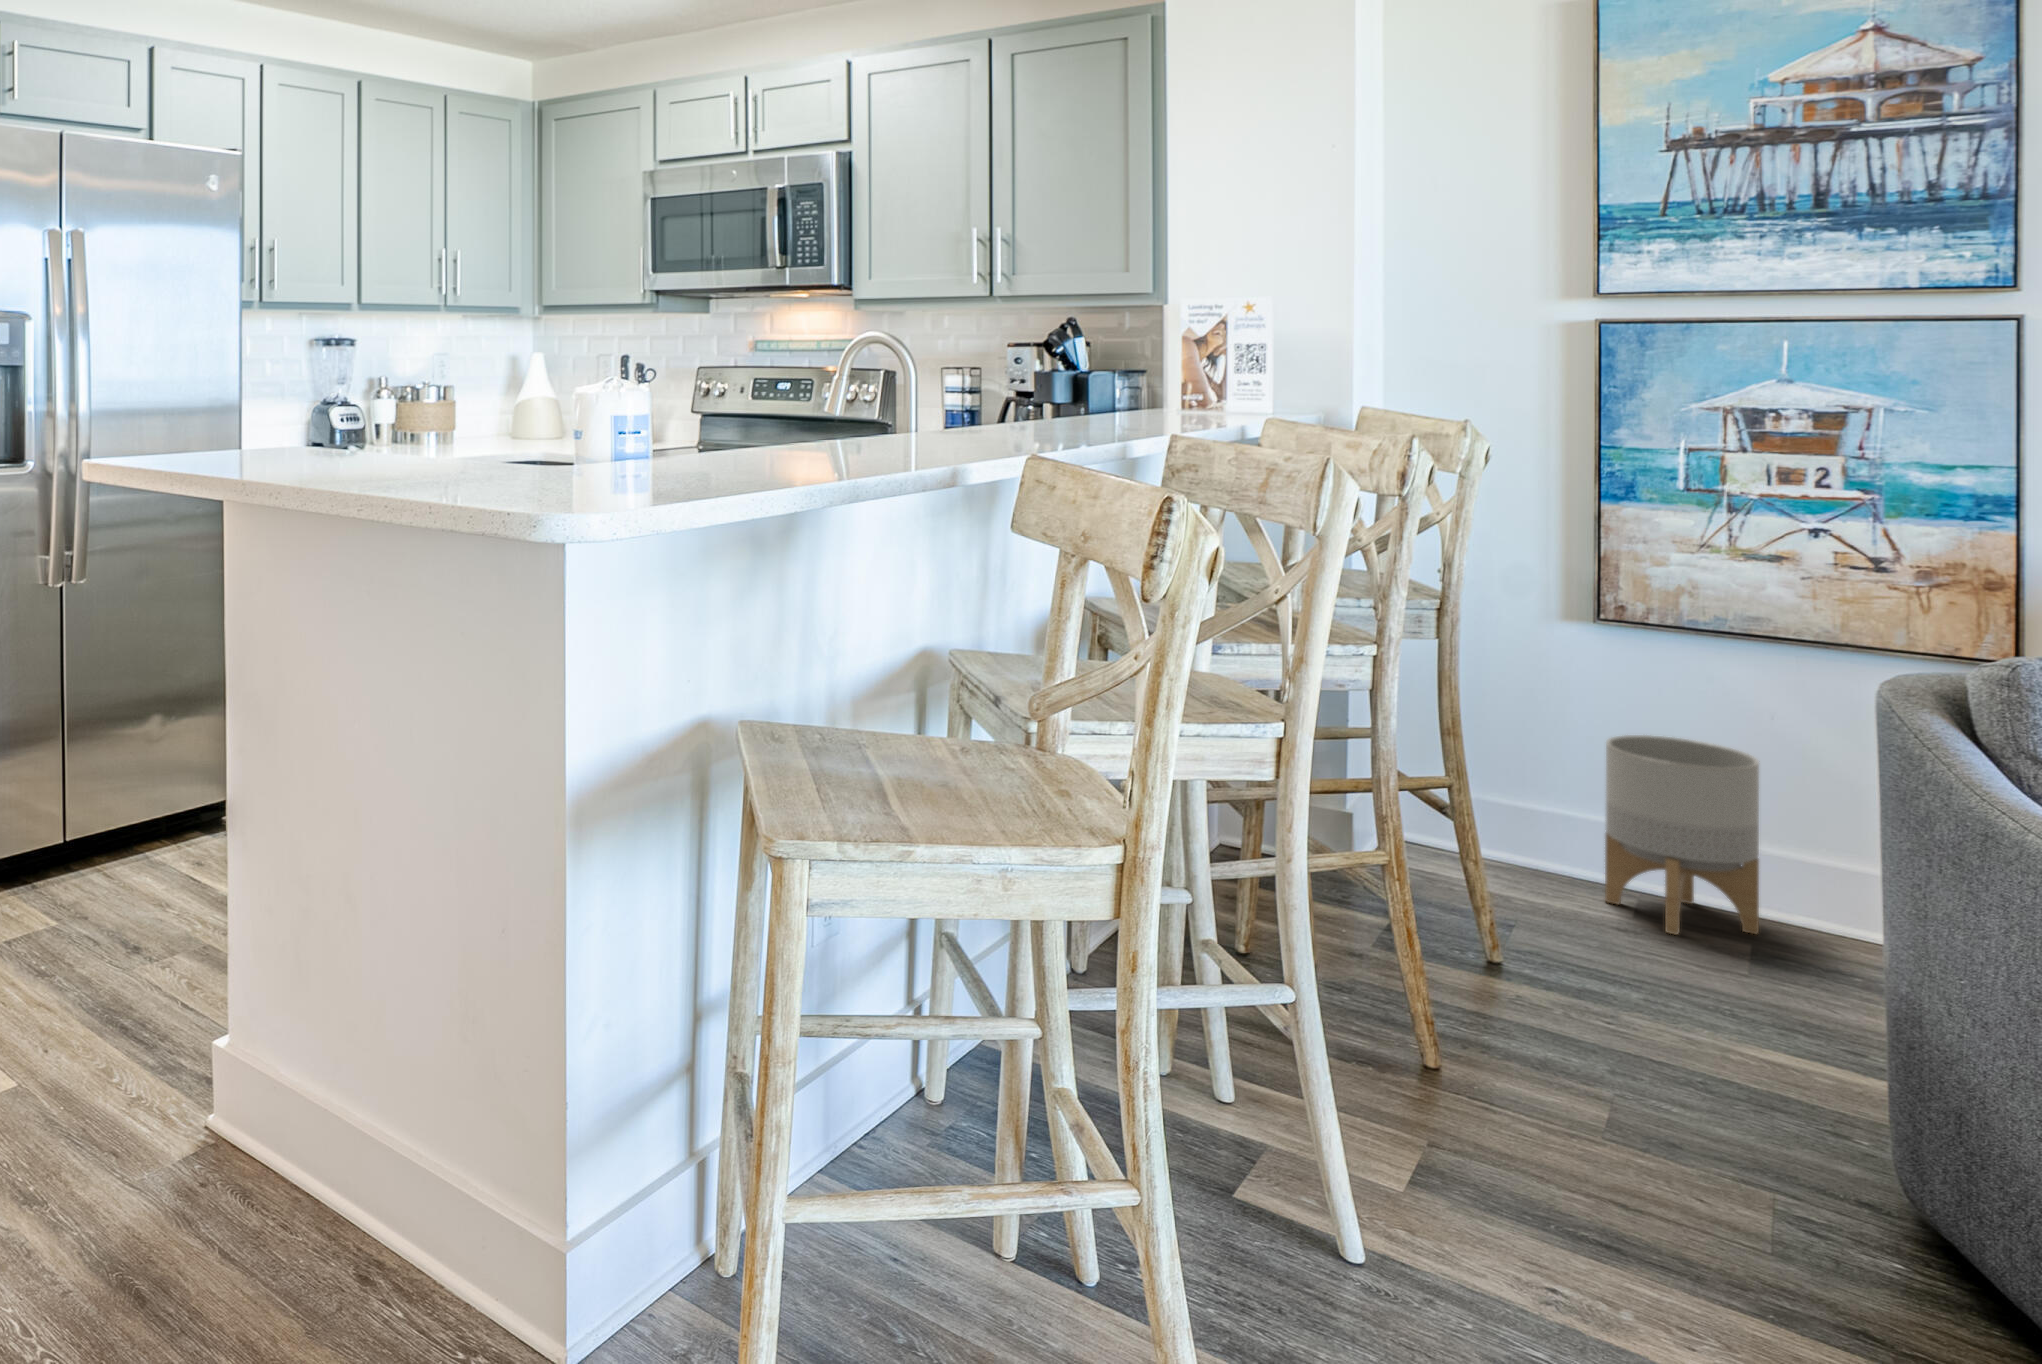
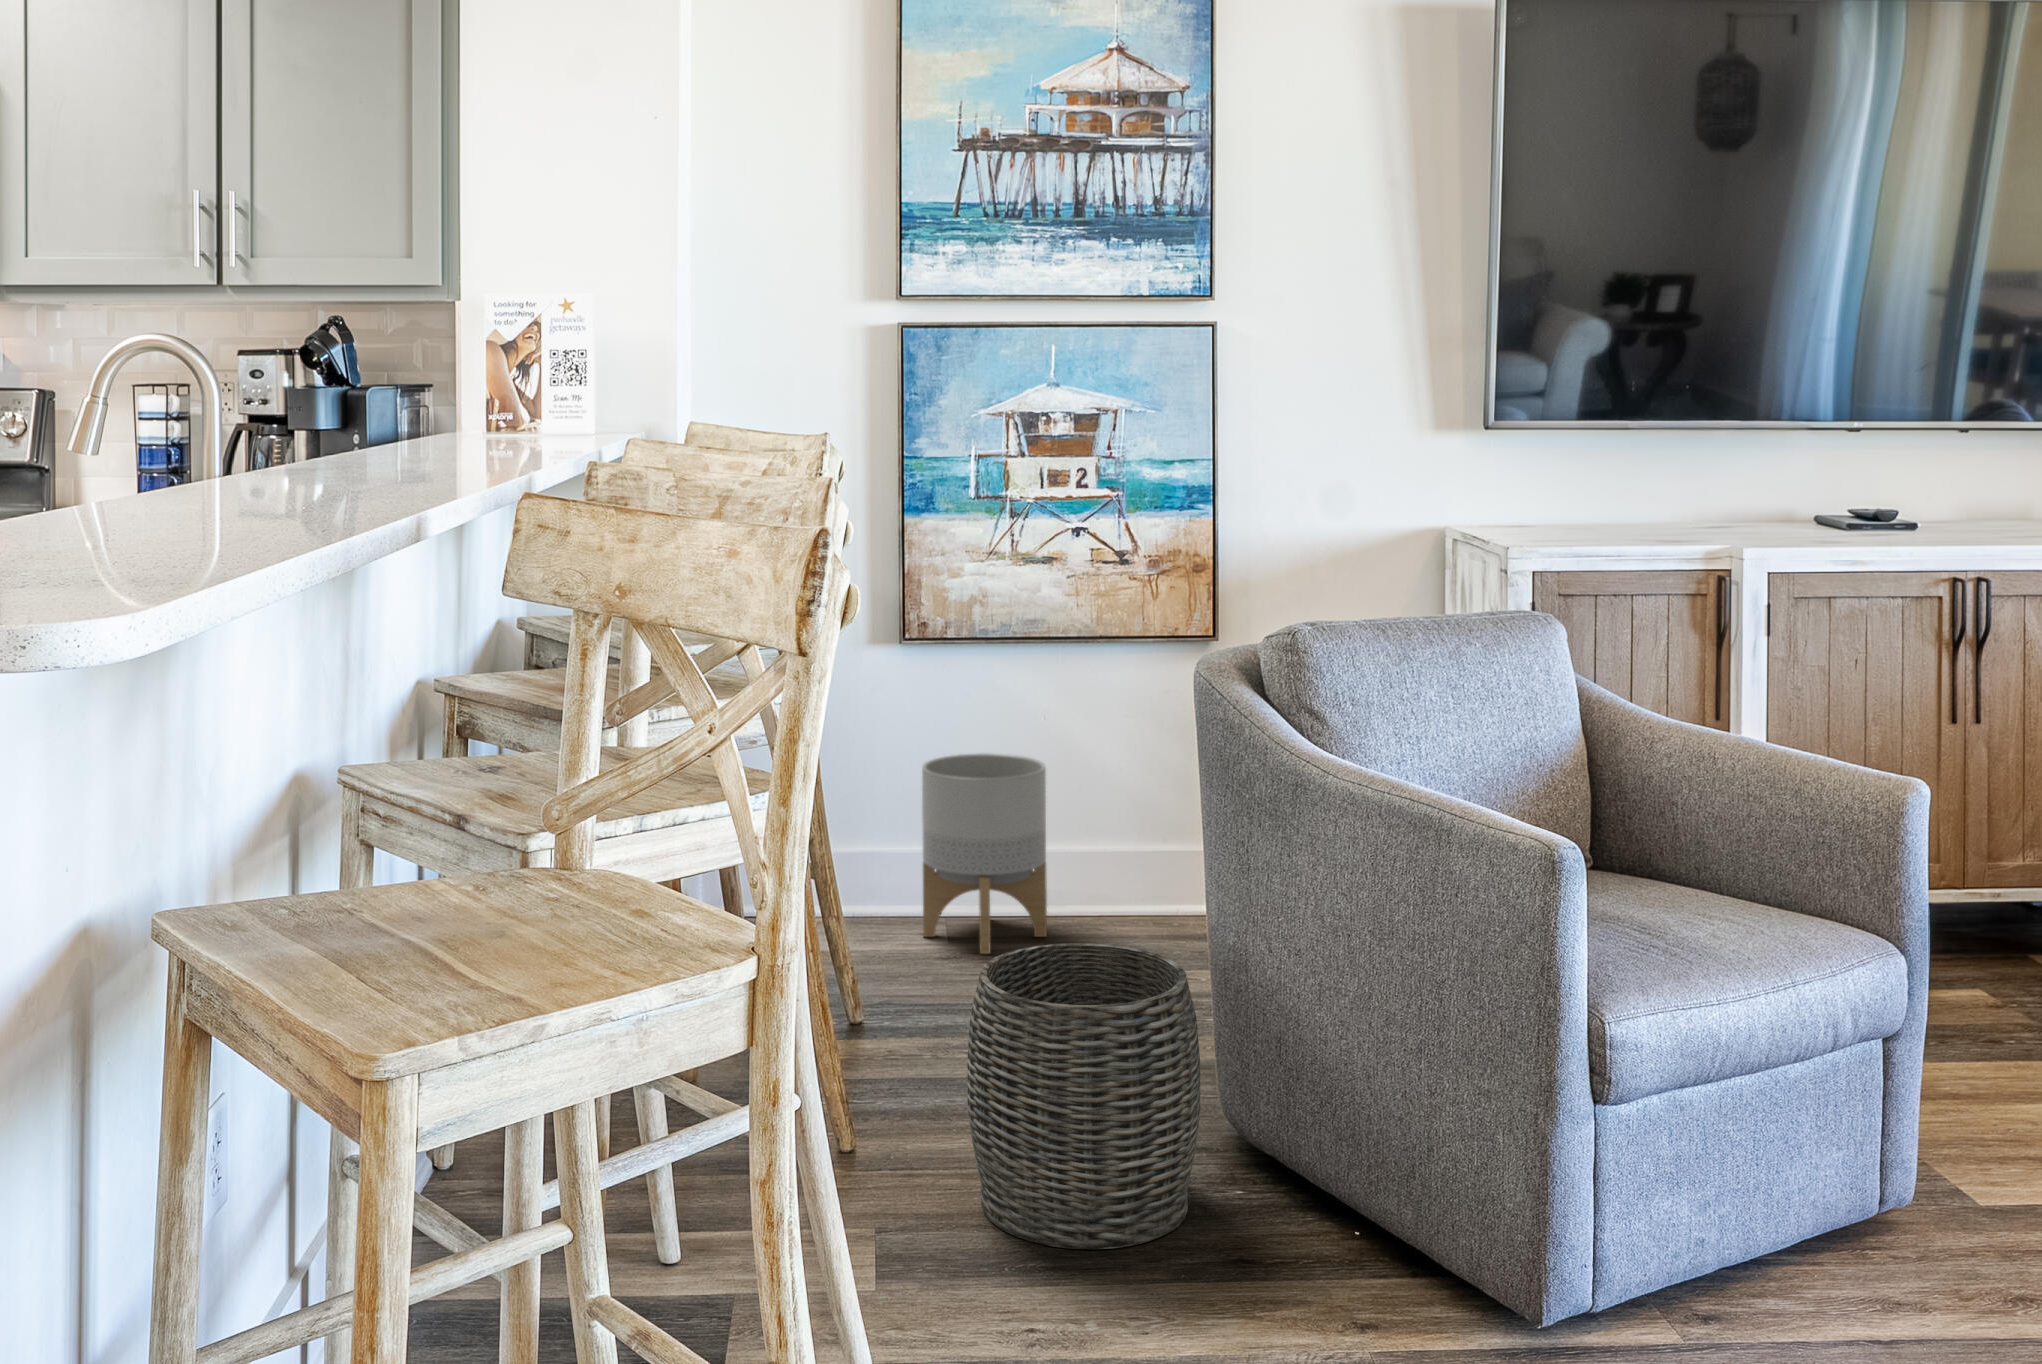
woven basket: none [1537,930,1834,1266] -> present [967,943,1200,1249]

